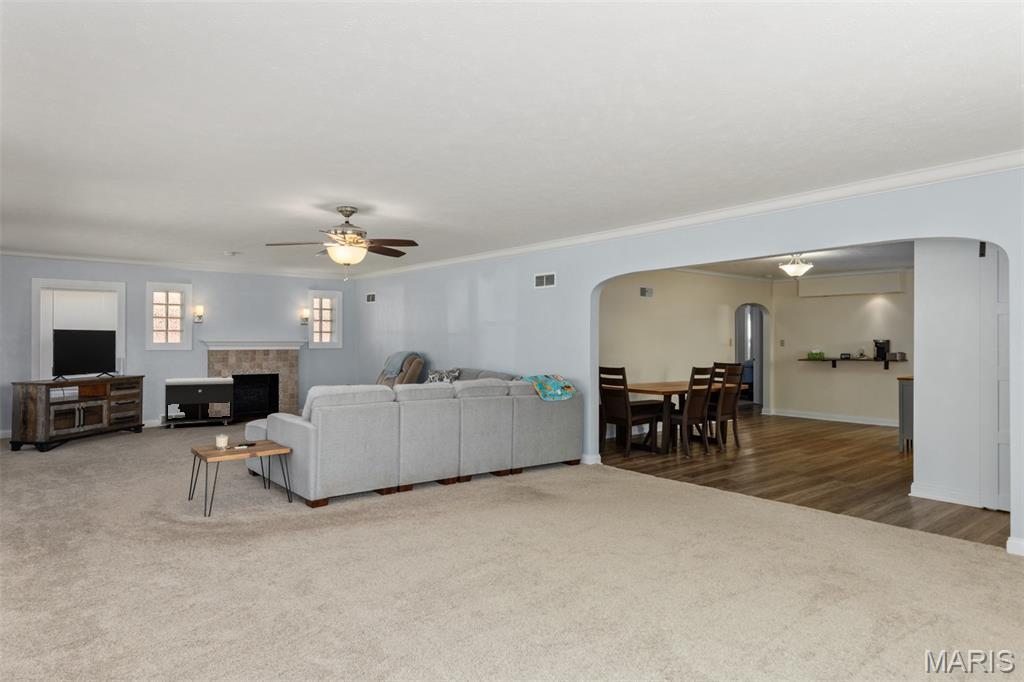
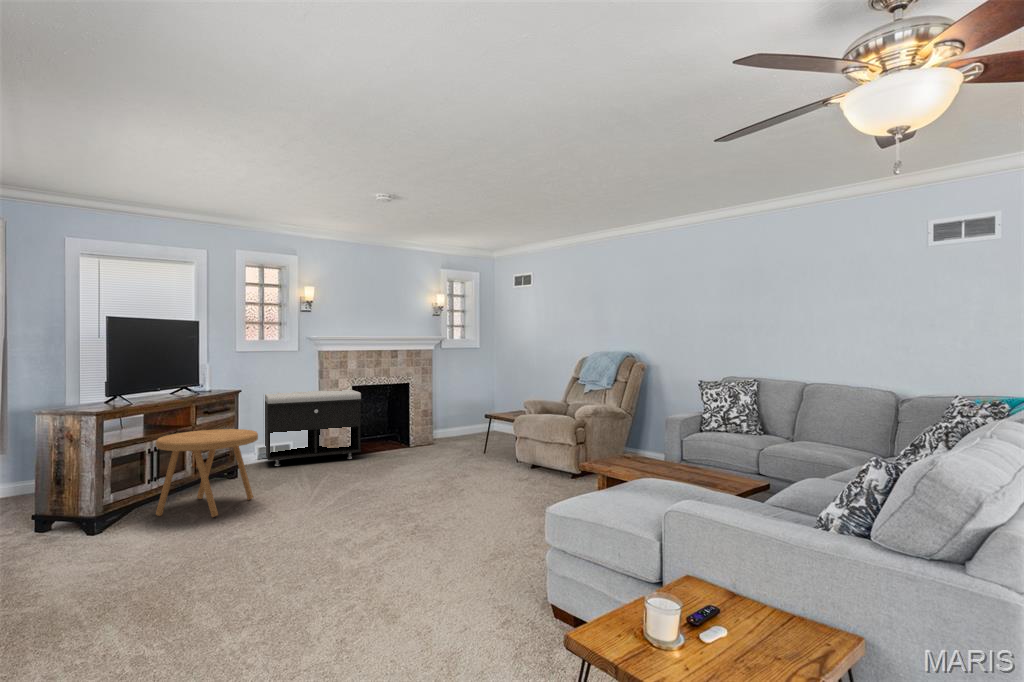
side table: none [81,398,147,447] -> present [156,429,258,517]

